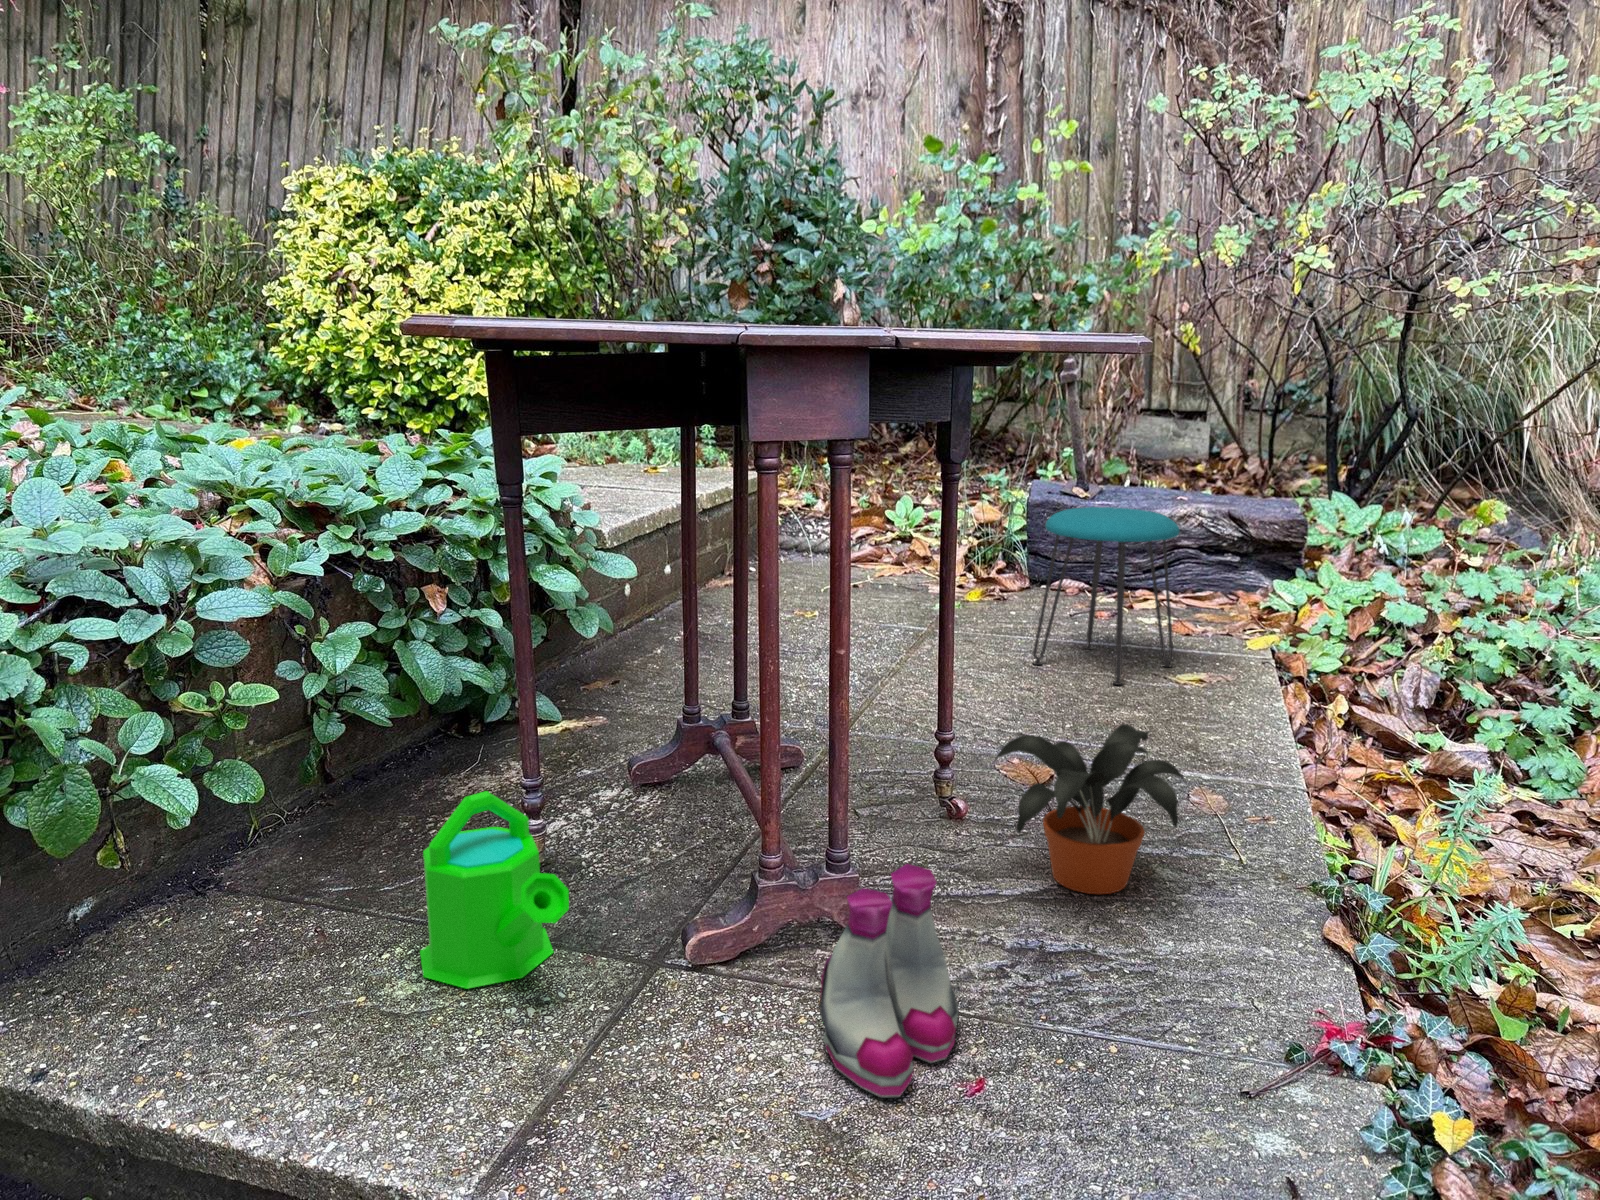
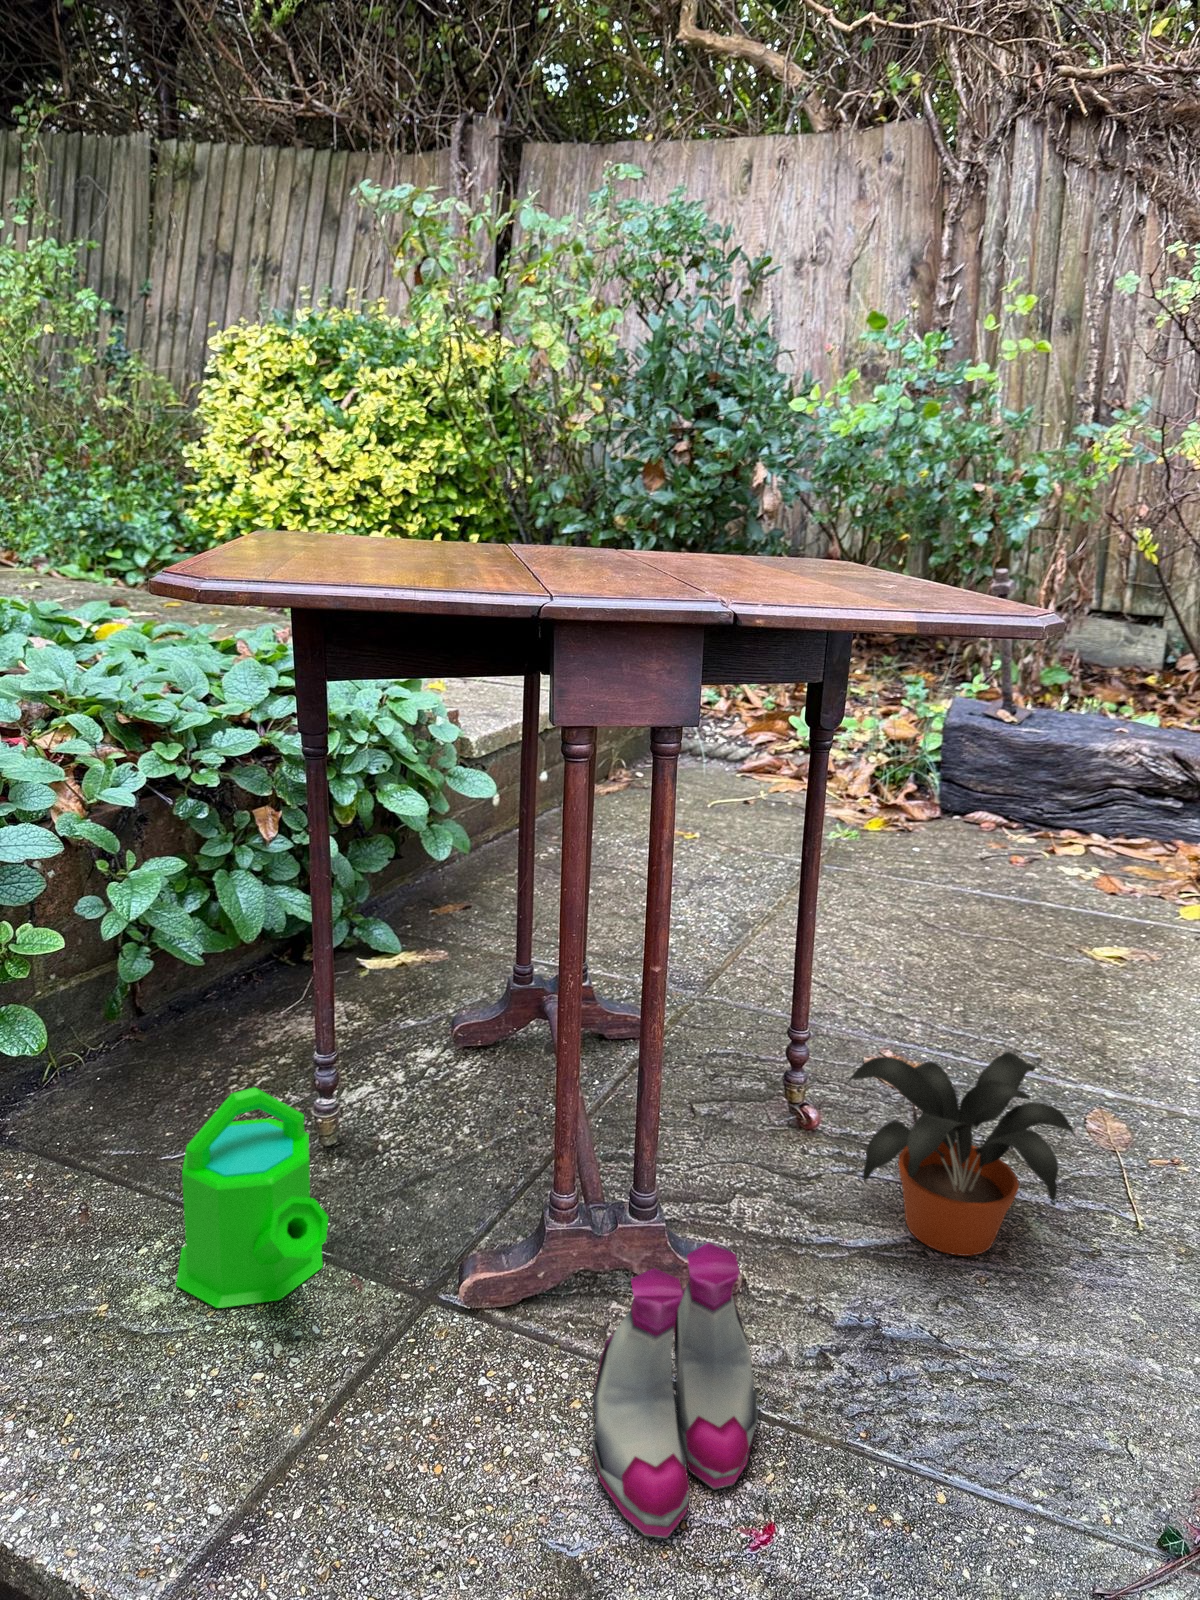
stool: present [1033,507,1180,685] -> none [929,749,1111,956]

